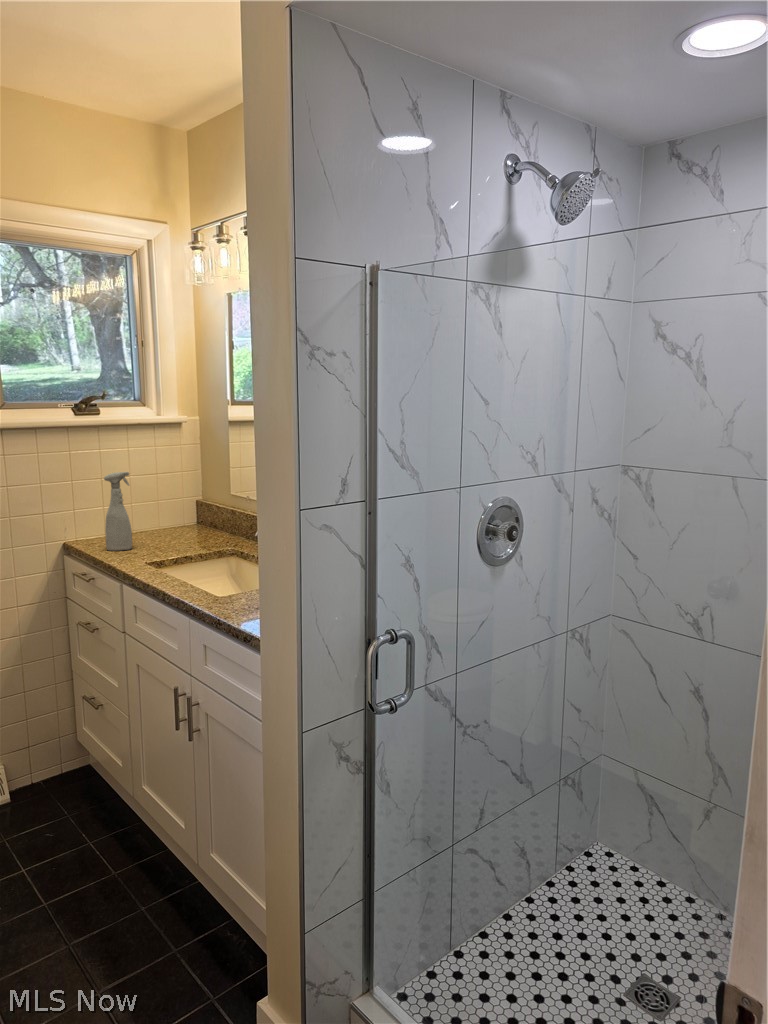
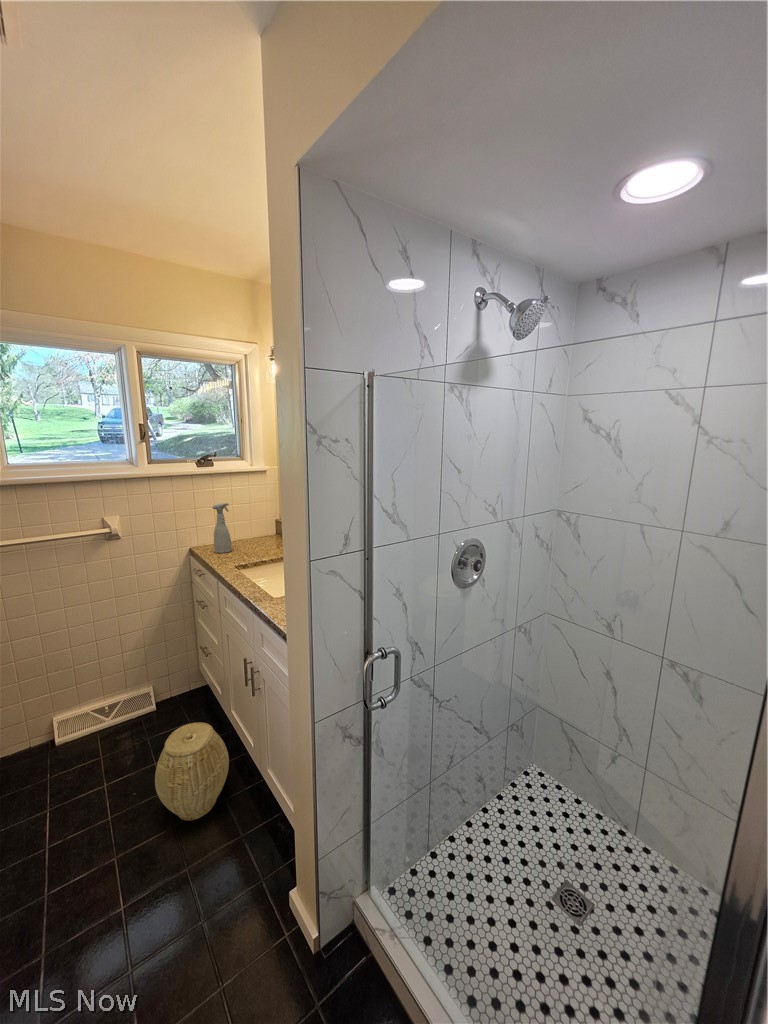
woven basket: none [36,797,145,940] -> present [155,722,229,820]

